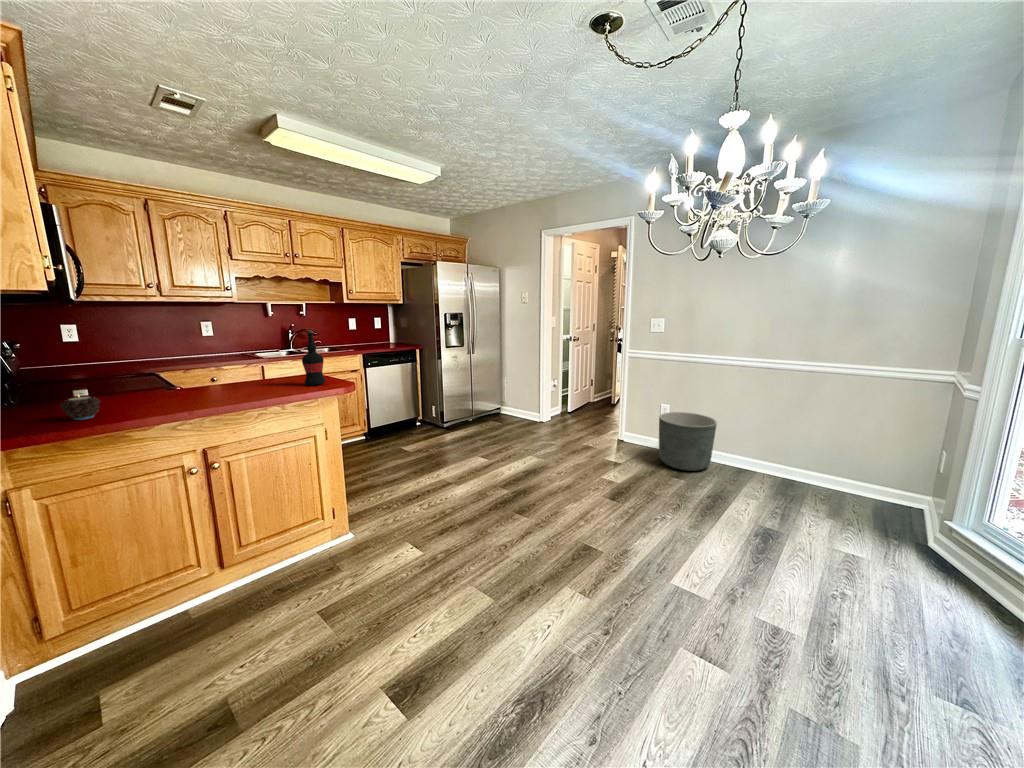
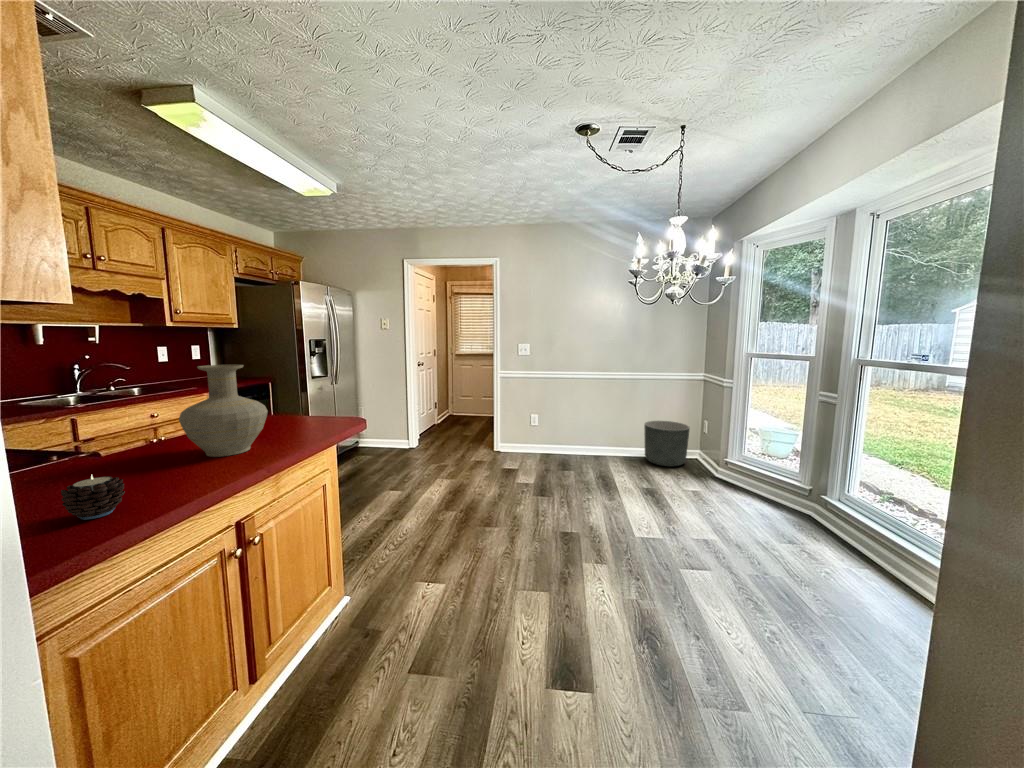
wine bottle: present [302,330,326,385] -> none [291,361,319,429]
vase: none [195,331,258,397] -> present [179,365,268,457]
planter: present [659,412,717,471] -> present [644,421,690,466]

